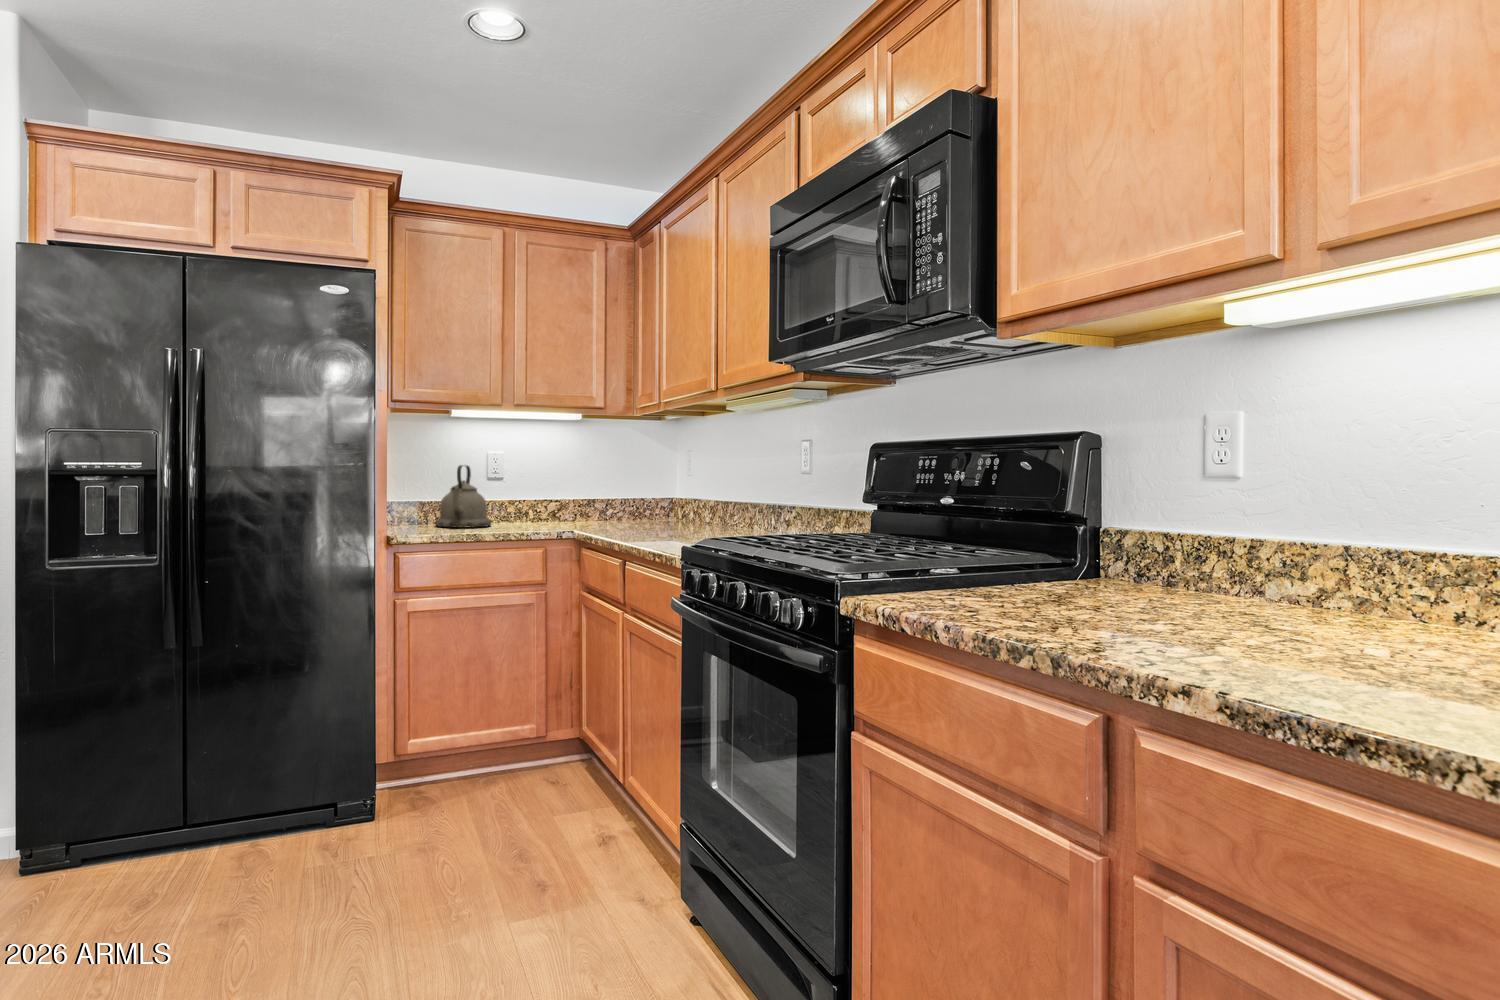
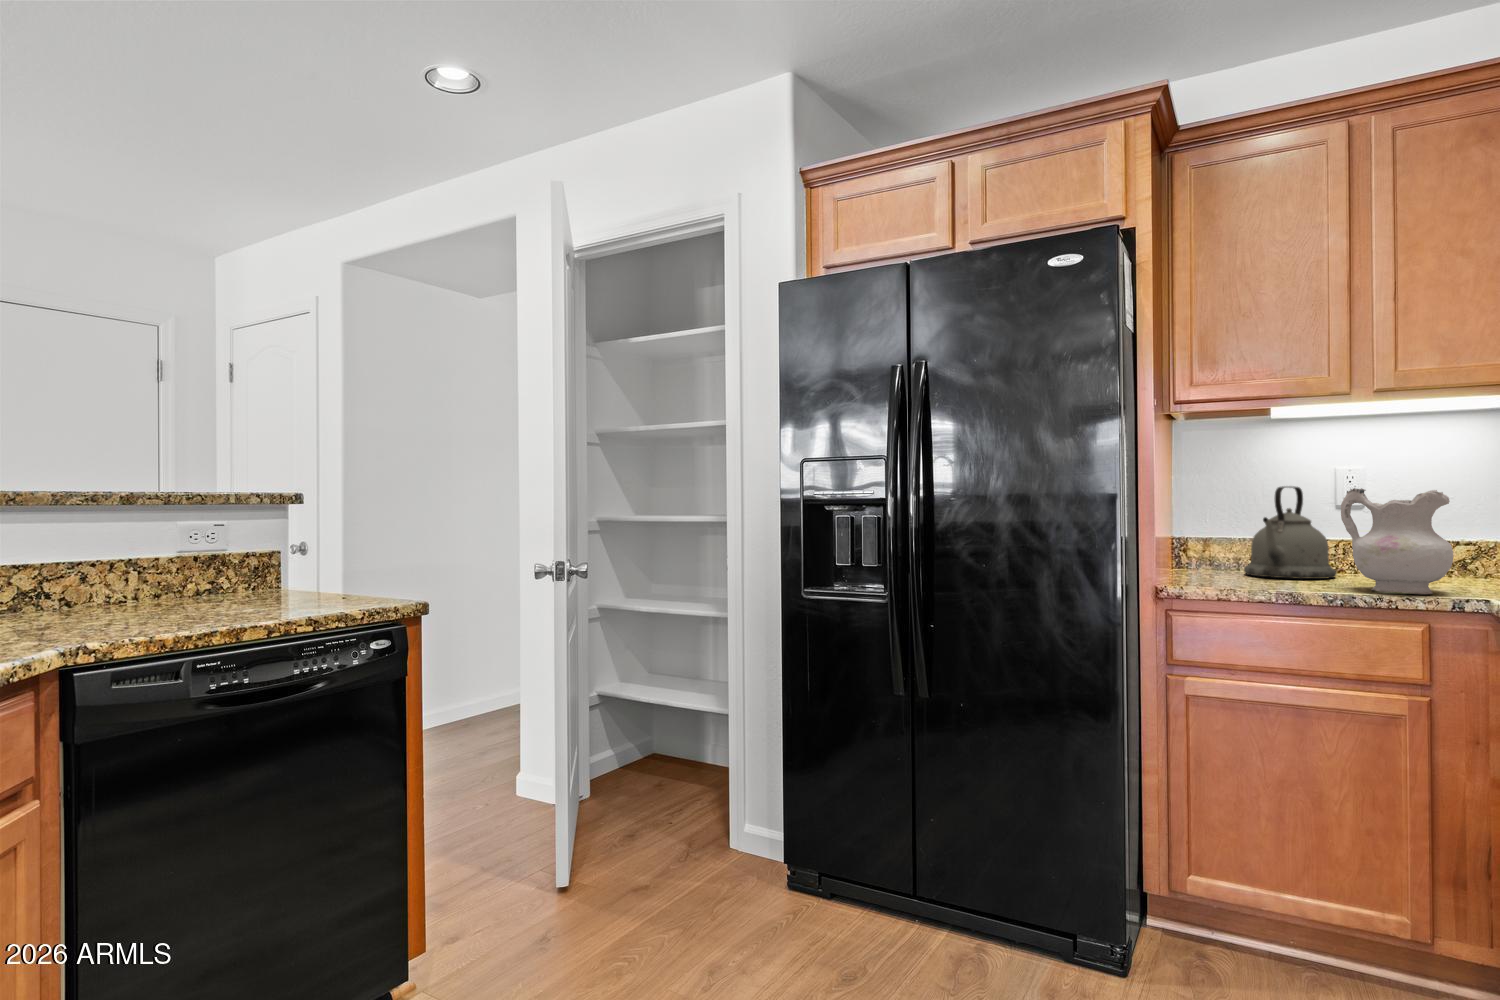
ceramic pitcher: none [500,468,557,533] -> present [1341,488,1453,594]

